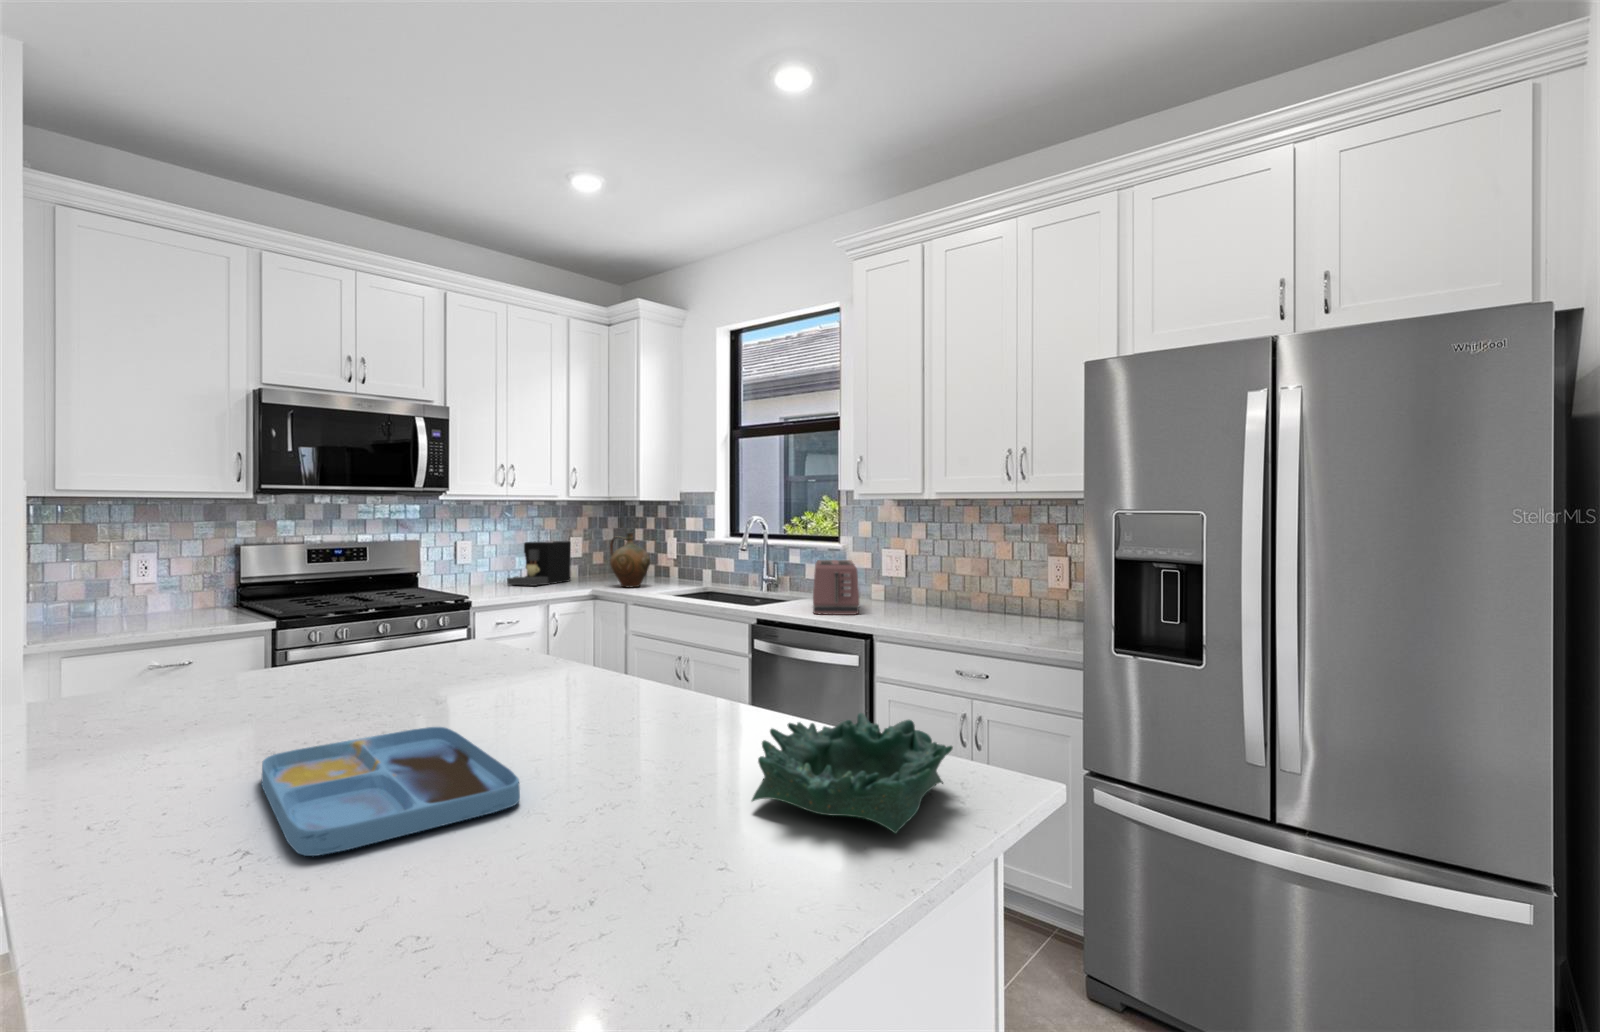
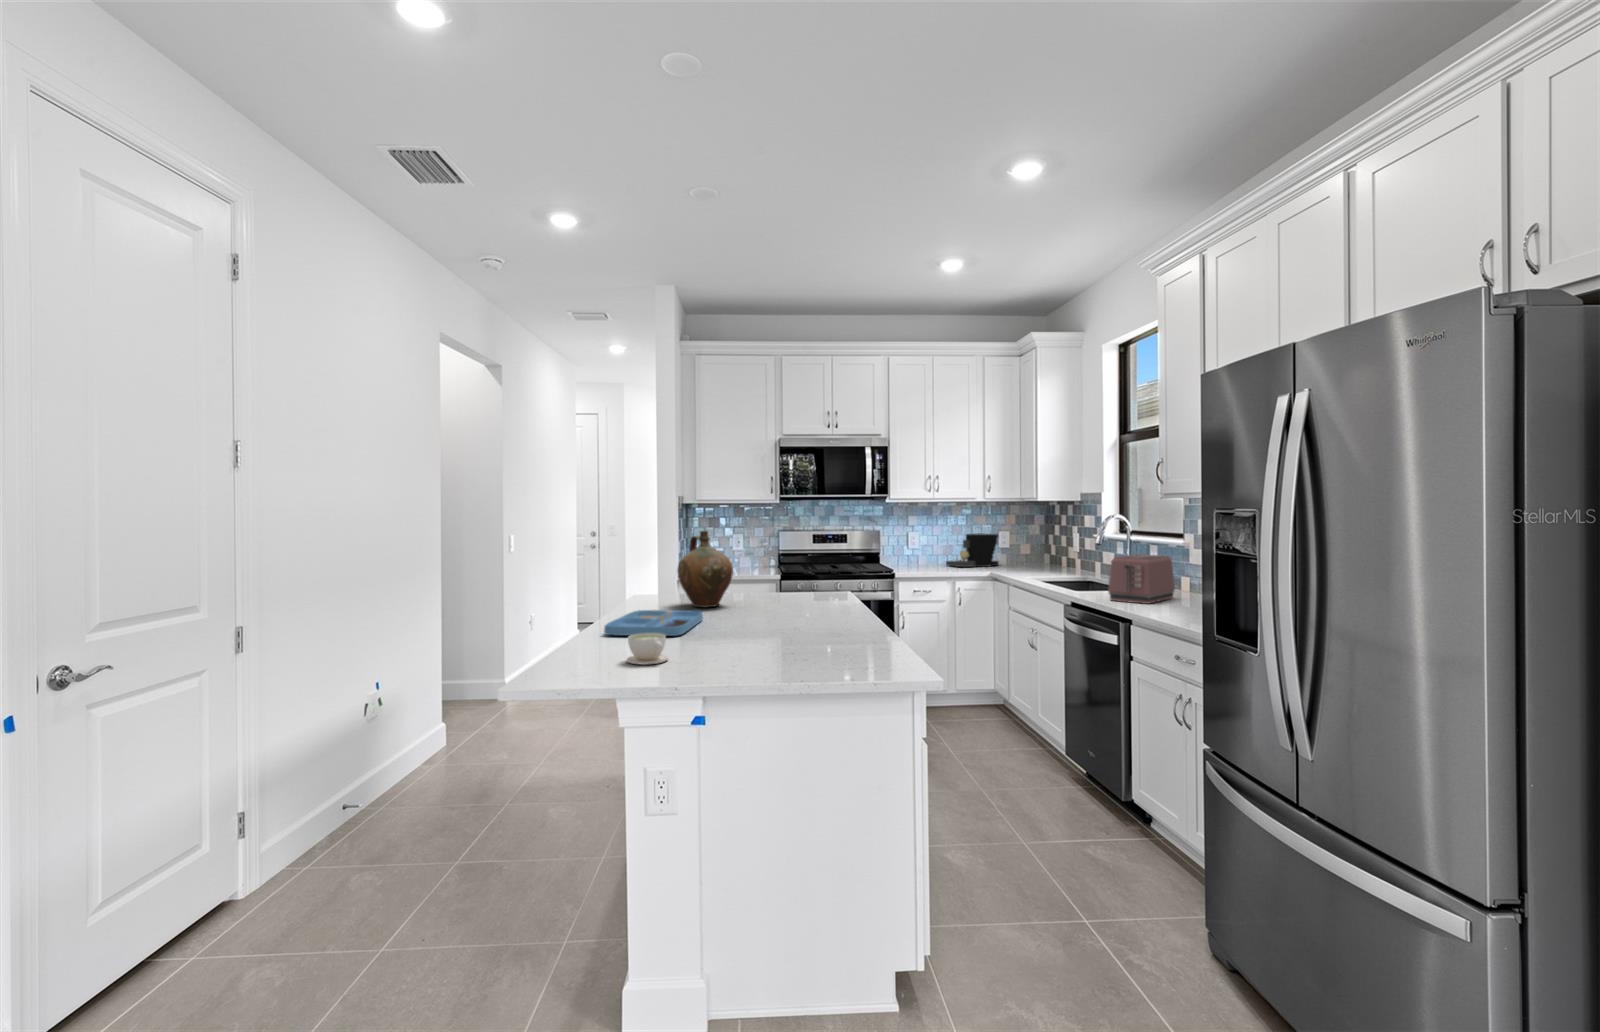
ceramic jug: present [610,533,650,588] -> present [677,531,733,607]
decorative bowl: present [752,713,953,833] -> none [730,619,831,662]
coffee cup: none [598,825,725,941] -> present [627,633,668,665]

